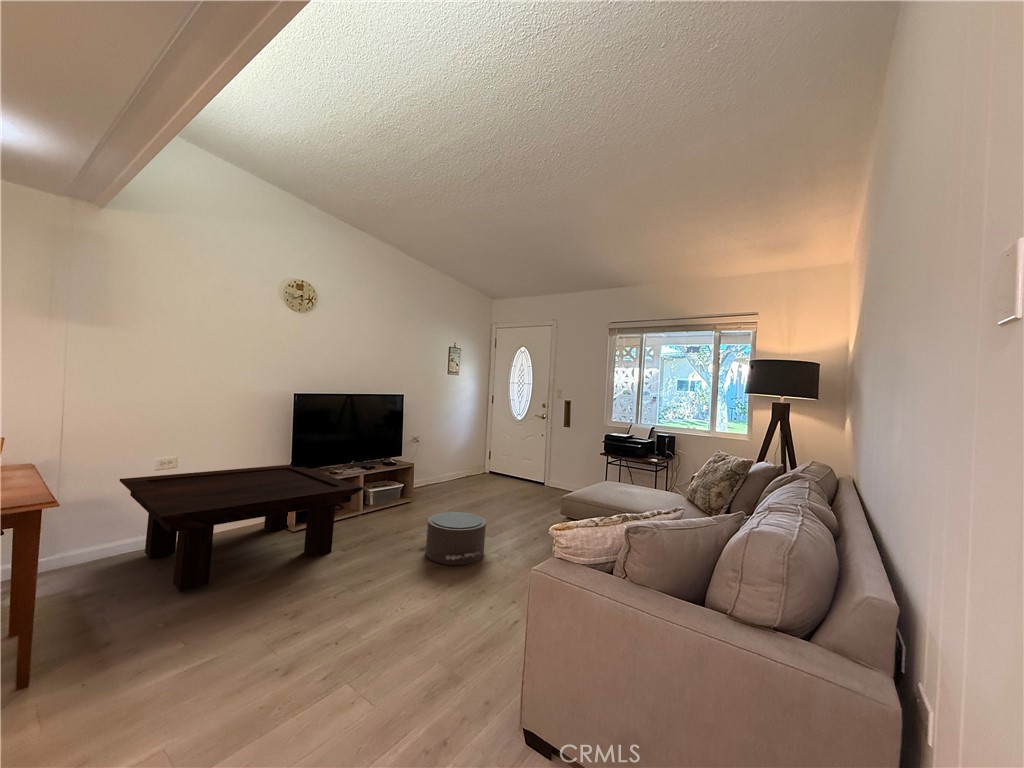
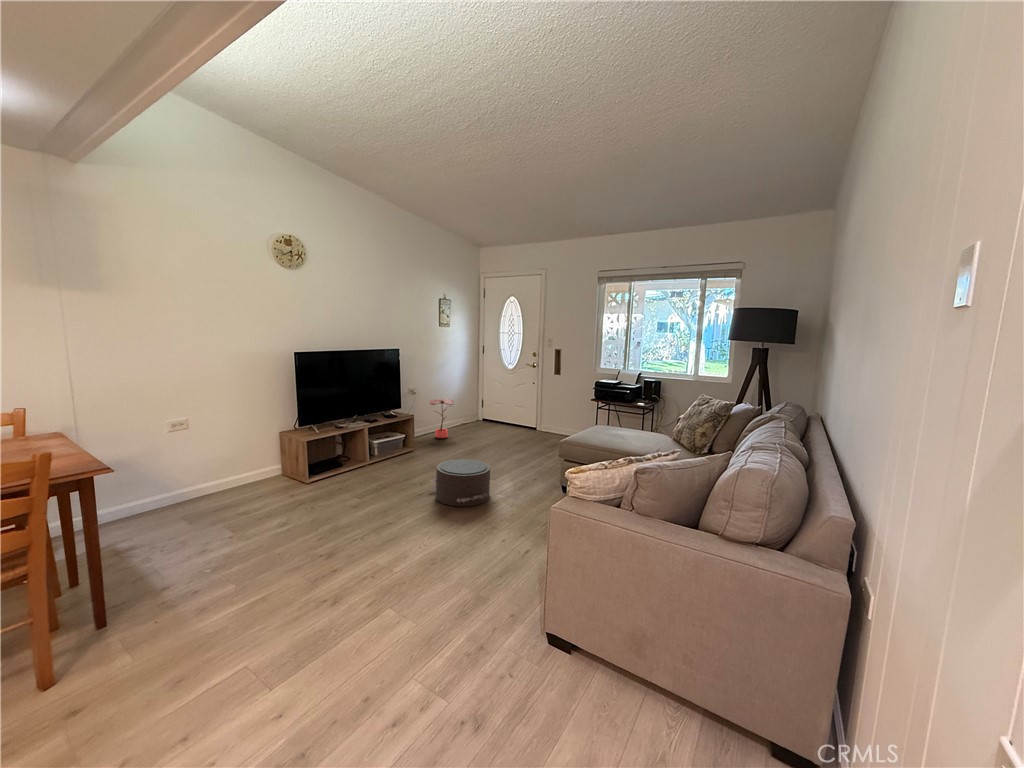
potted plant: none [433,448,459,490] -> present [430,399,454,438]
coffee table: present [119,464,363,592] -> none [135,421,373,542]

